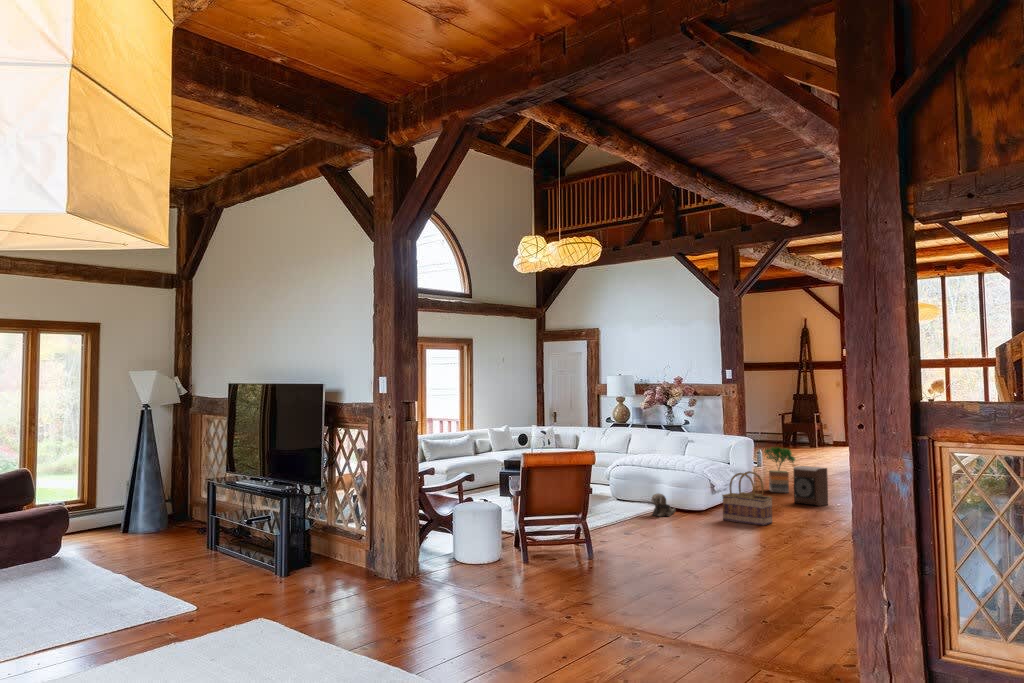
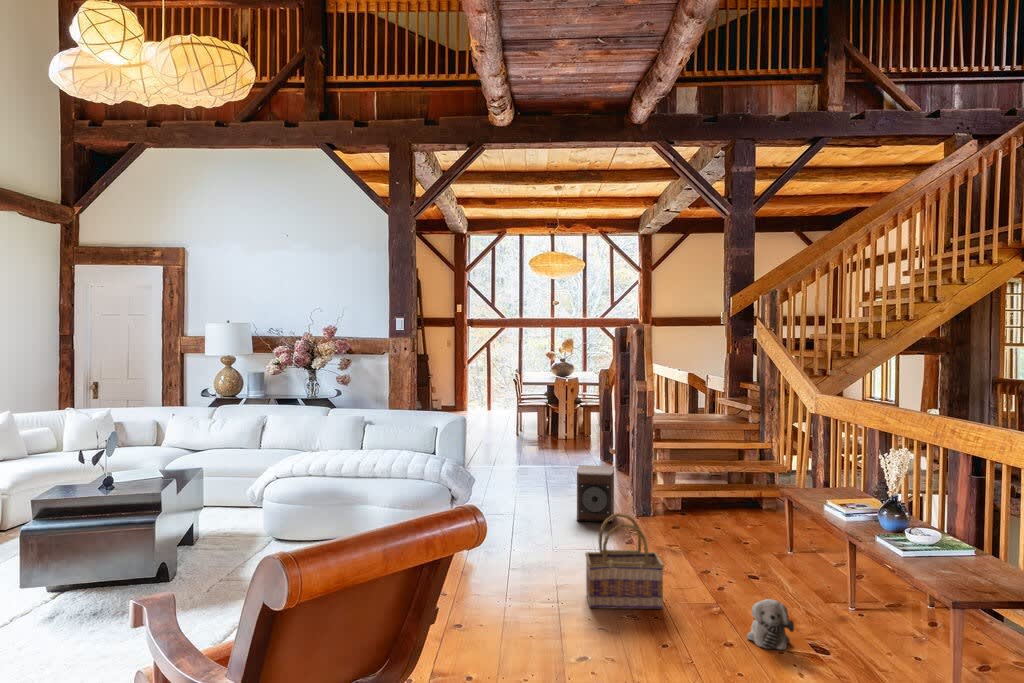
potted tree: present [764,447,795,493] -> none [494,432,541,497]
plush toy: present [651,493,676,516] -> present [747,599,794,650]

